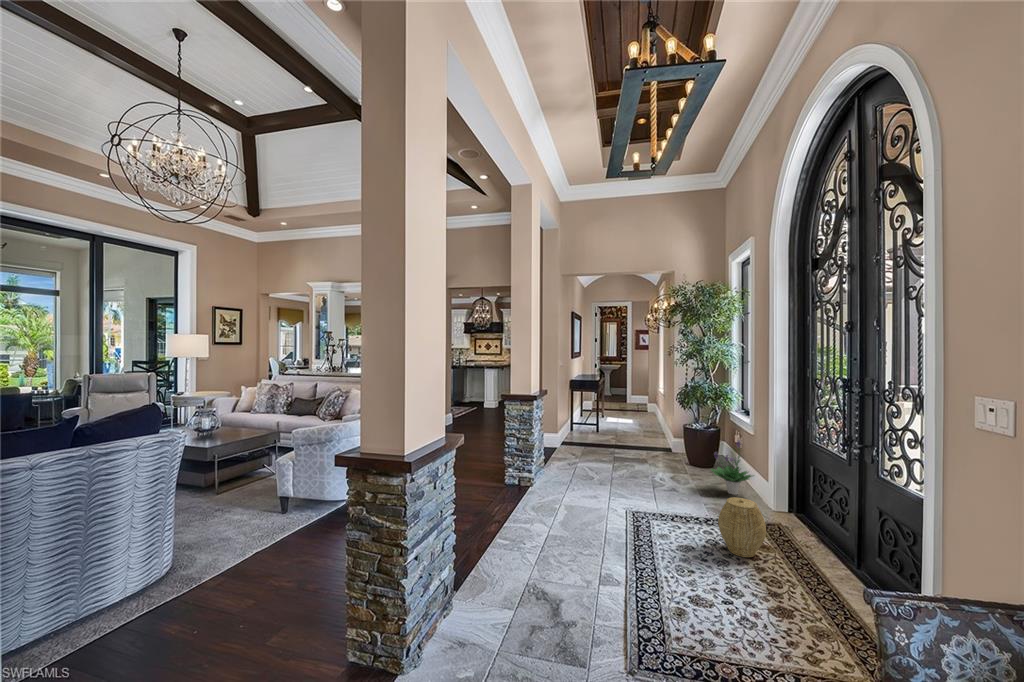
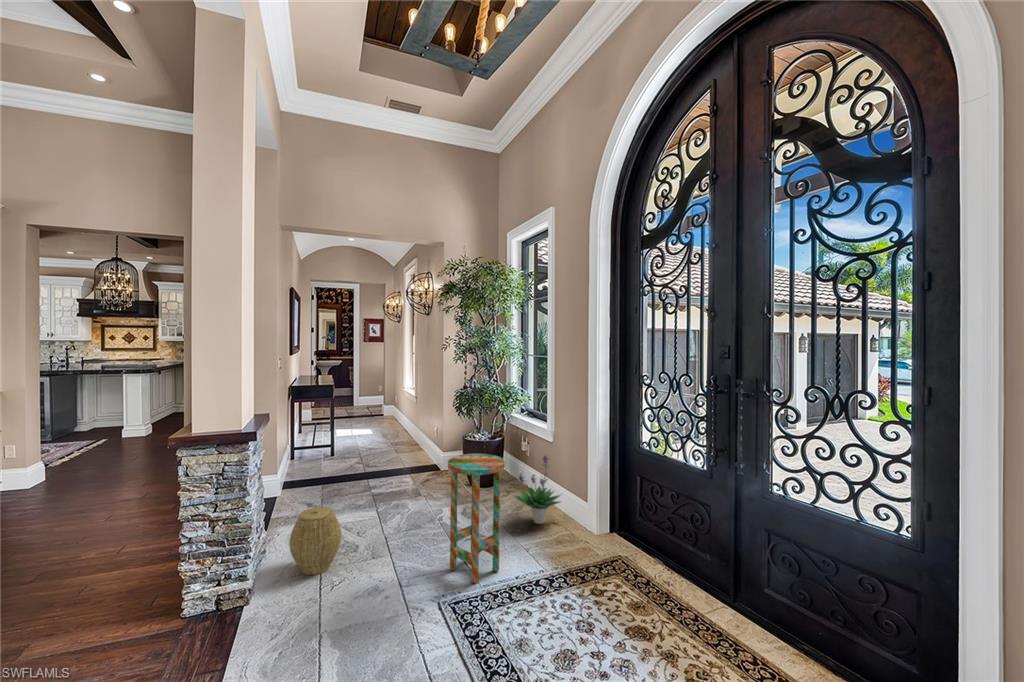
side table: none [643,426,684,509] -> present [448,454,505,583]
woven basket: present [718,497,766,557] -> present [289,507,342,575]

